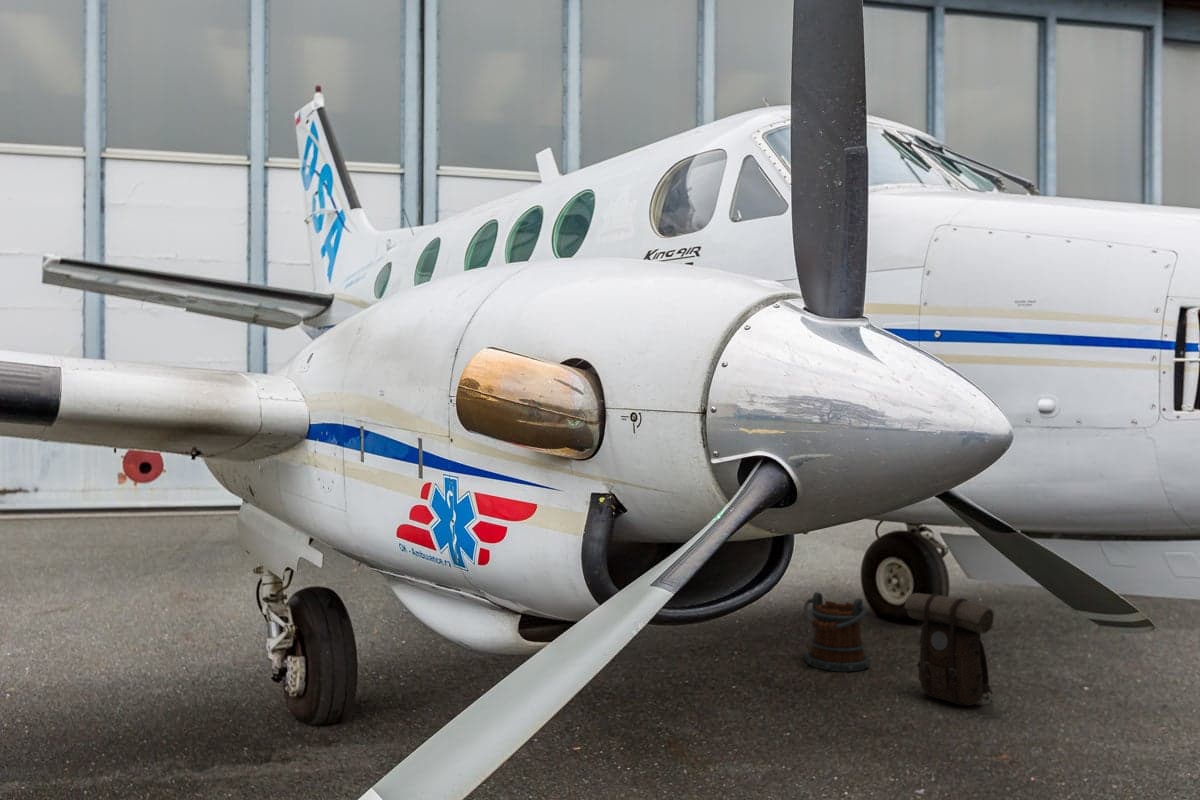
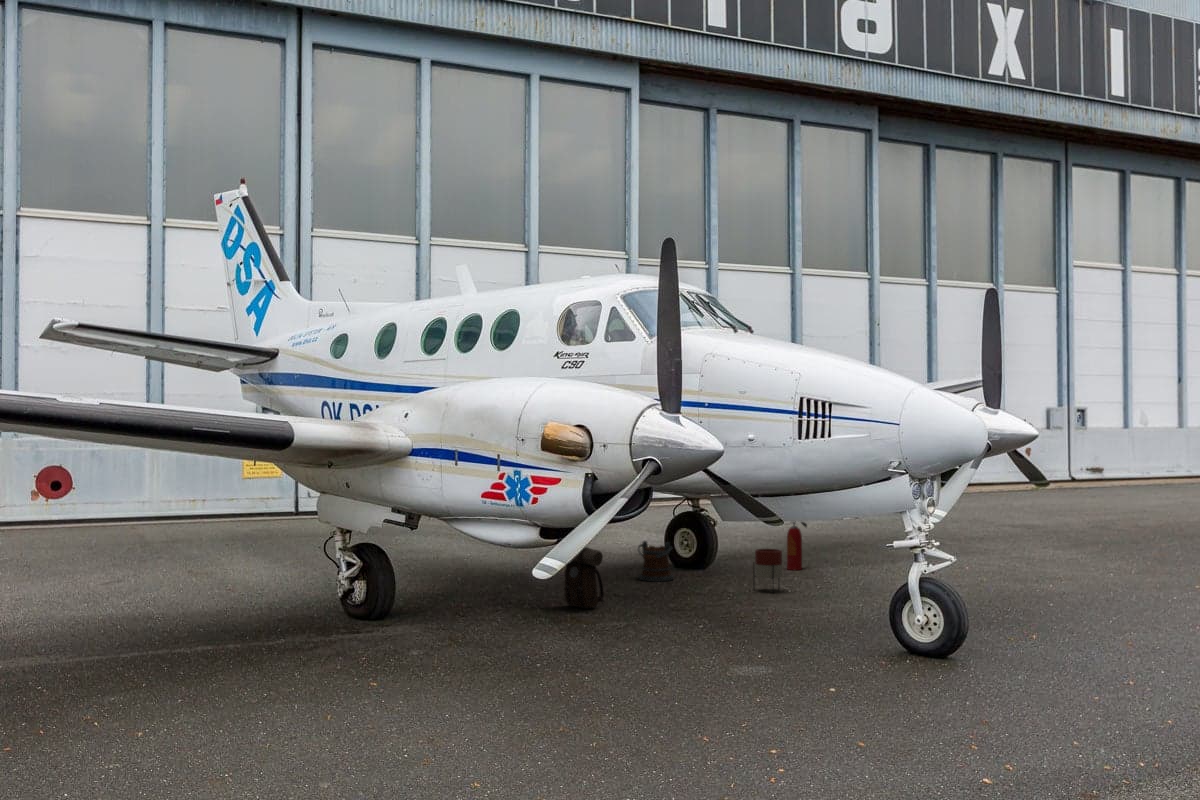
fire extinguisher: none [1077,558,1122,651] -> present [787,522,807,570]
backpack: present [905,593,994,705] -> present [564,548,604,609]
planter: none [1033,632,1097,731] -> present [753,549,782,584]

